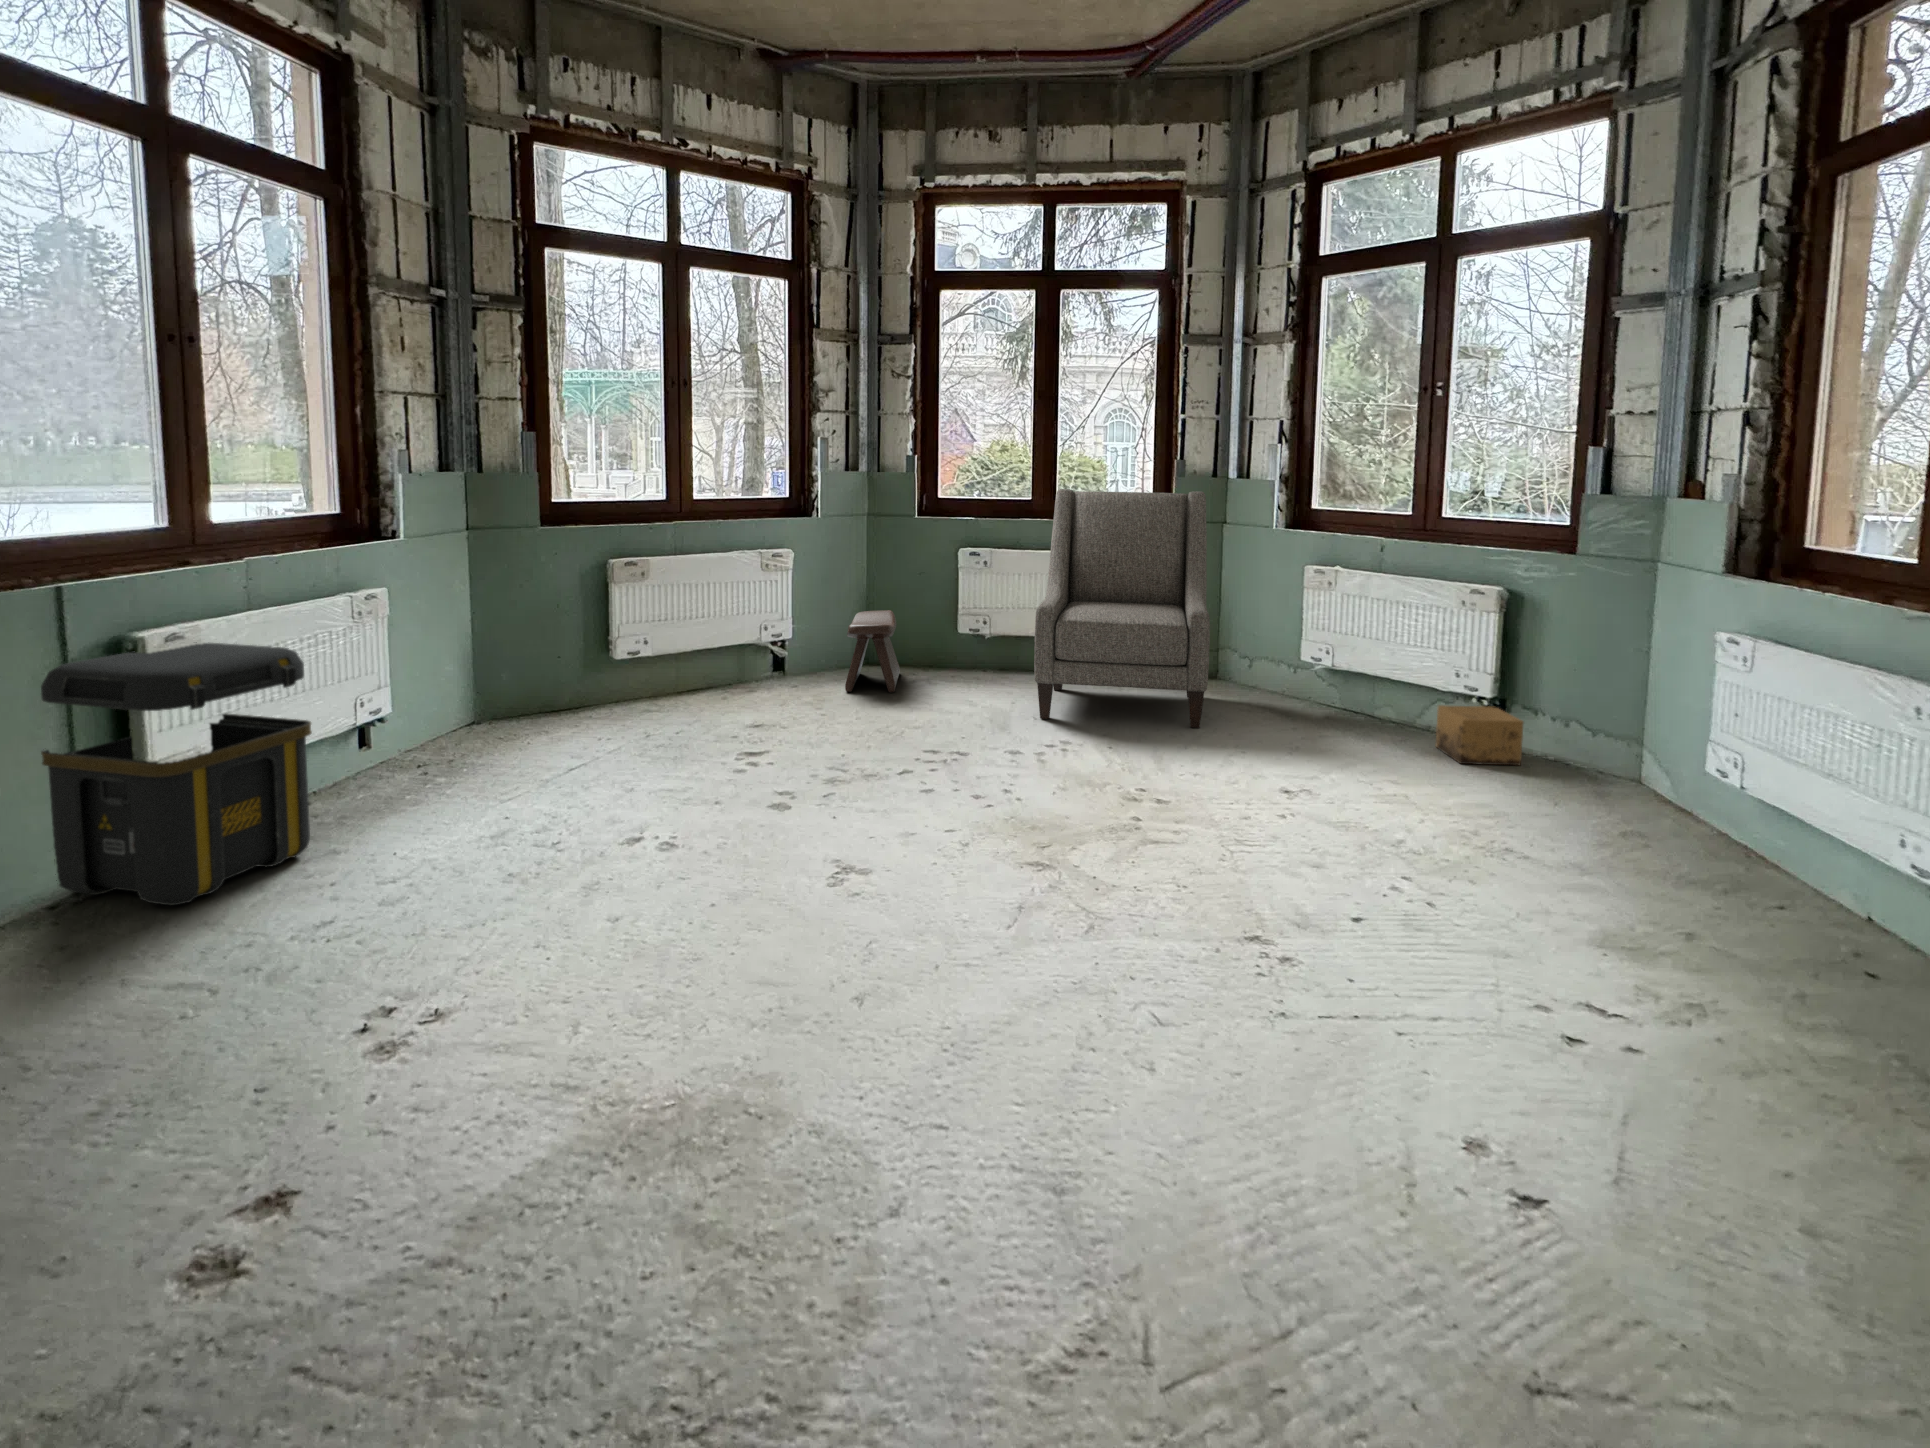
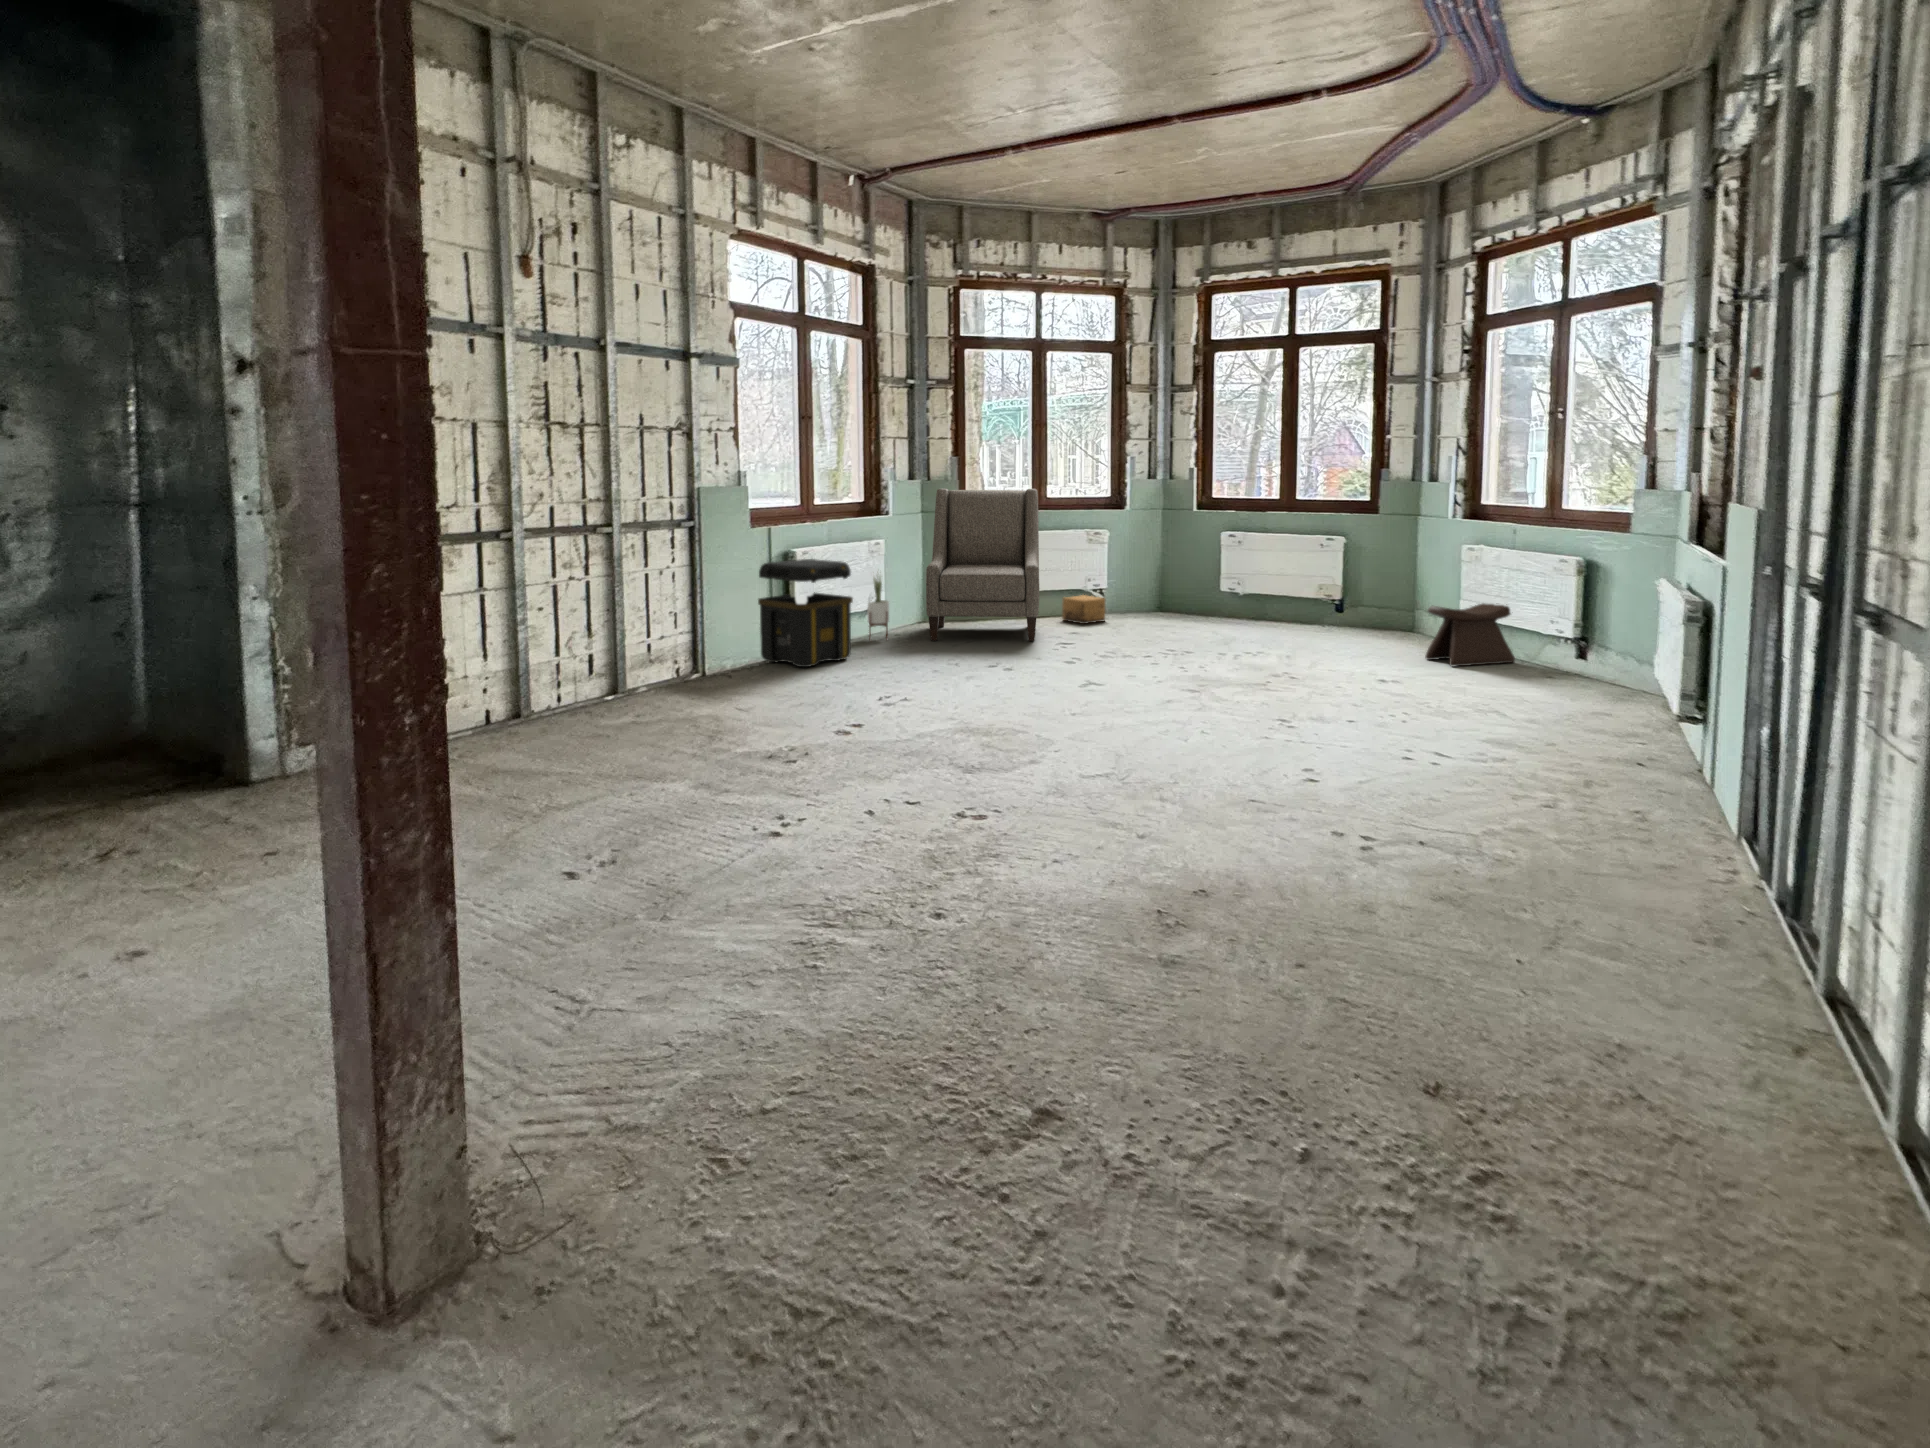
chair: present [1034,489,1210,728] -> present [926,489,1040,641]
stool: present [845,610,900,693] -> present [1425,603,1515,666]
potted plant: none [354,638,403,786] -> present [867,571,889,640]
cardboard box: present [1436,705,1523,765] -> present [1062,595,1105,624]

